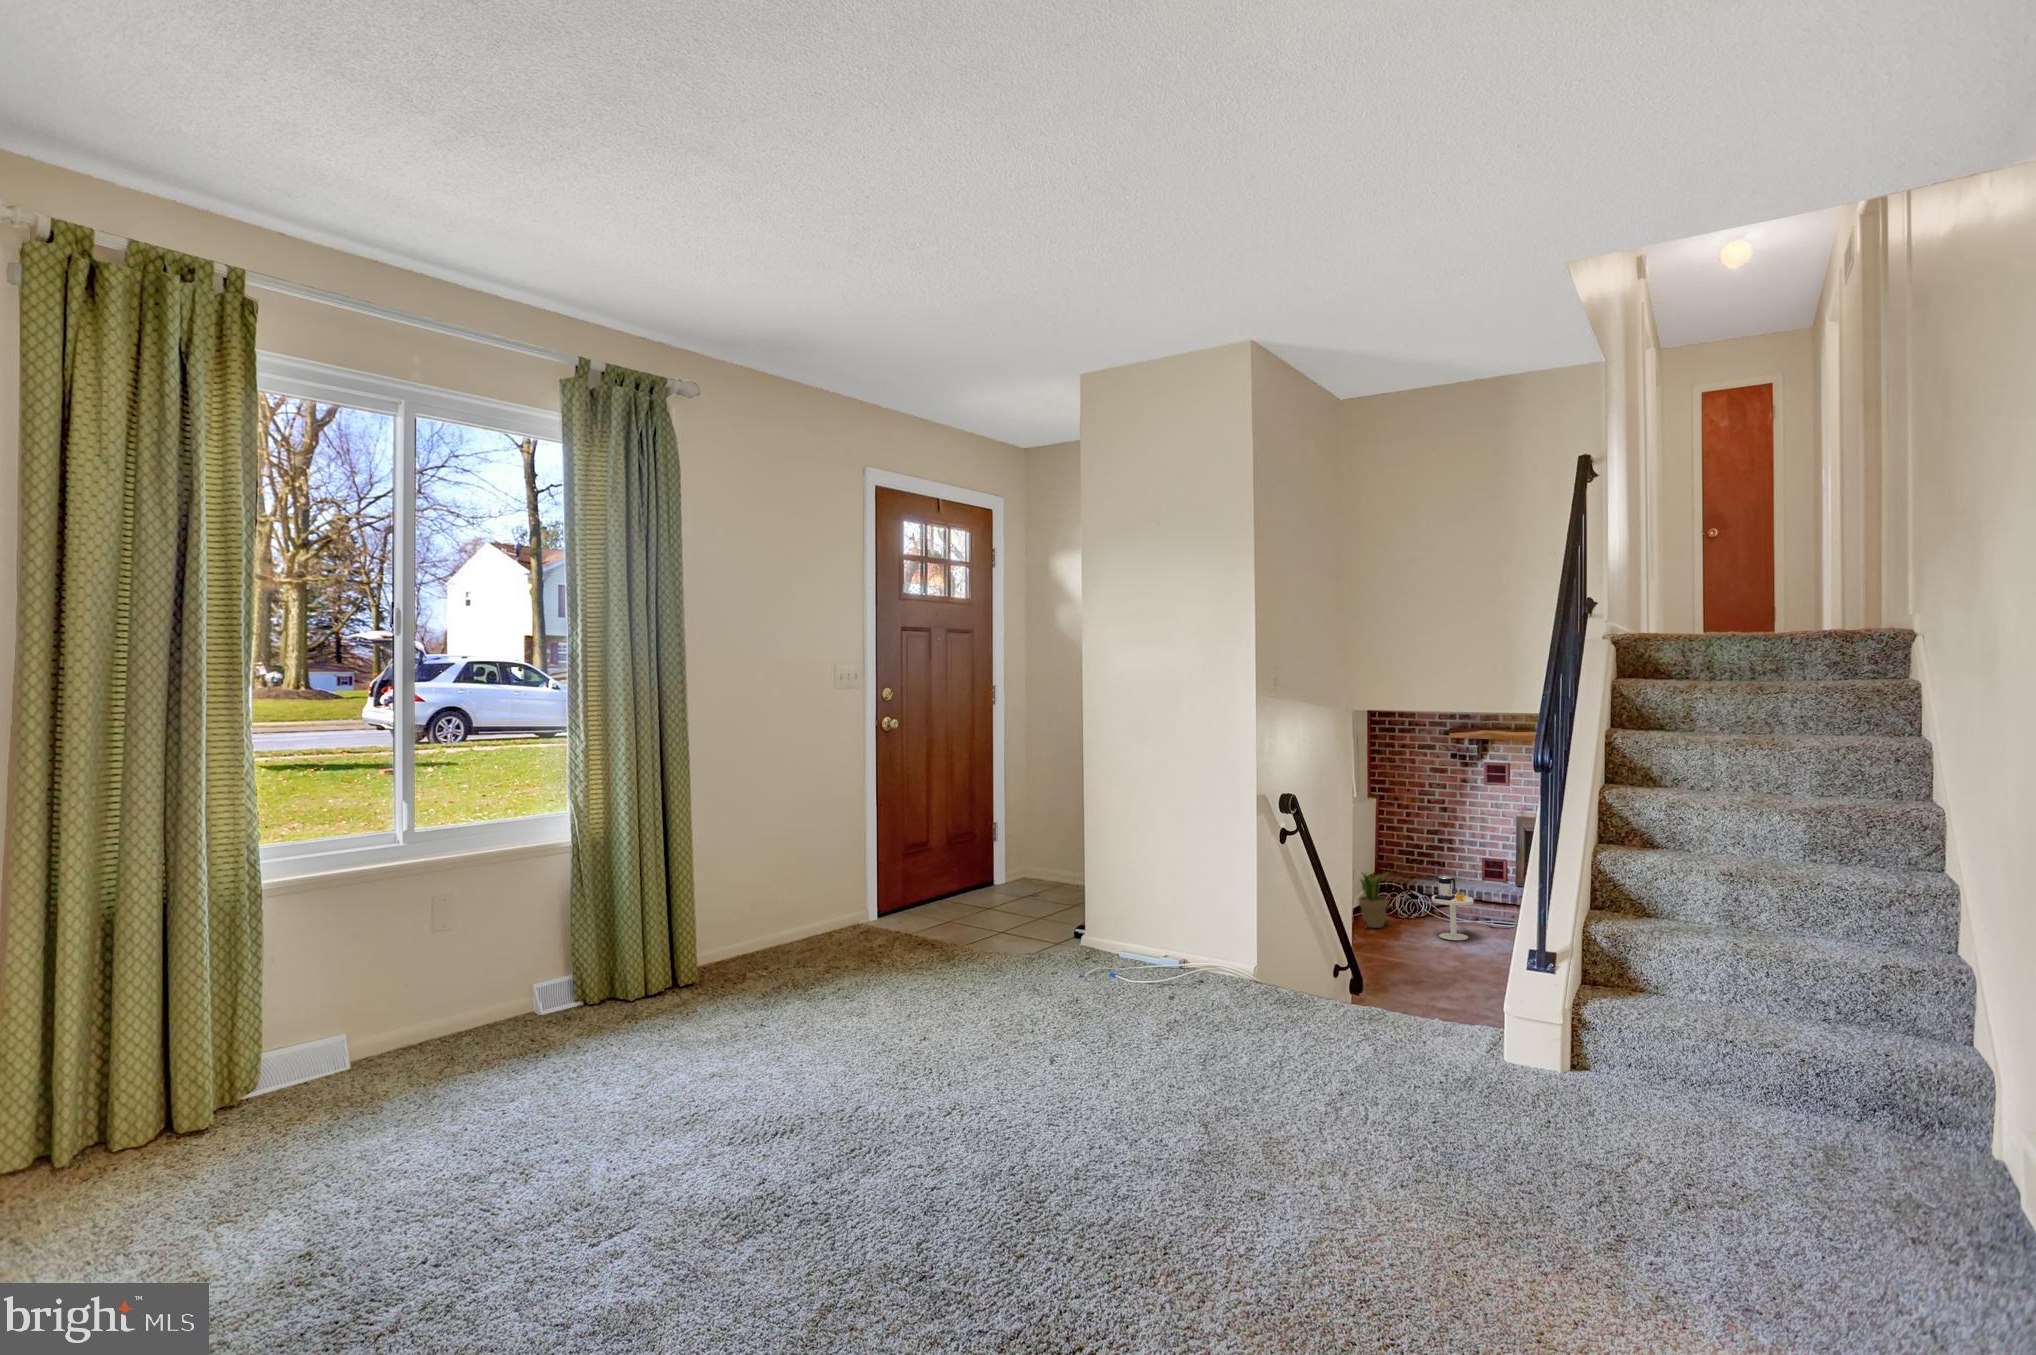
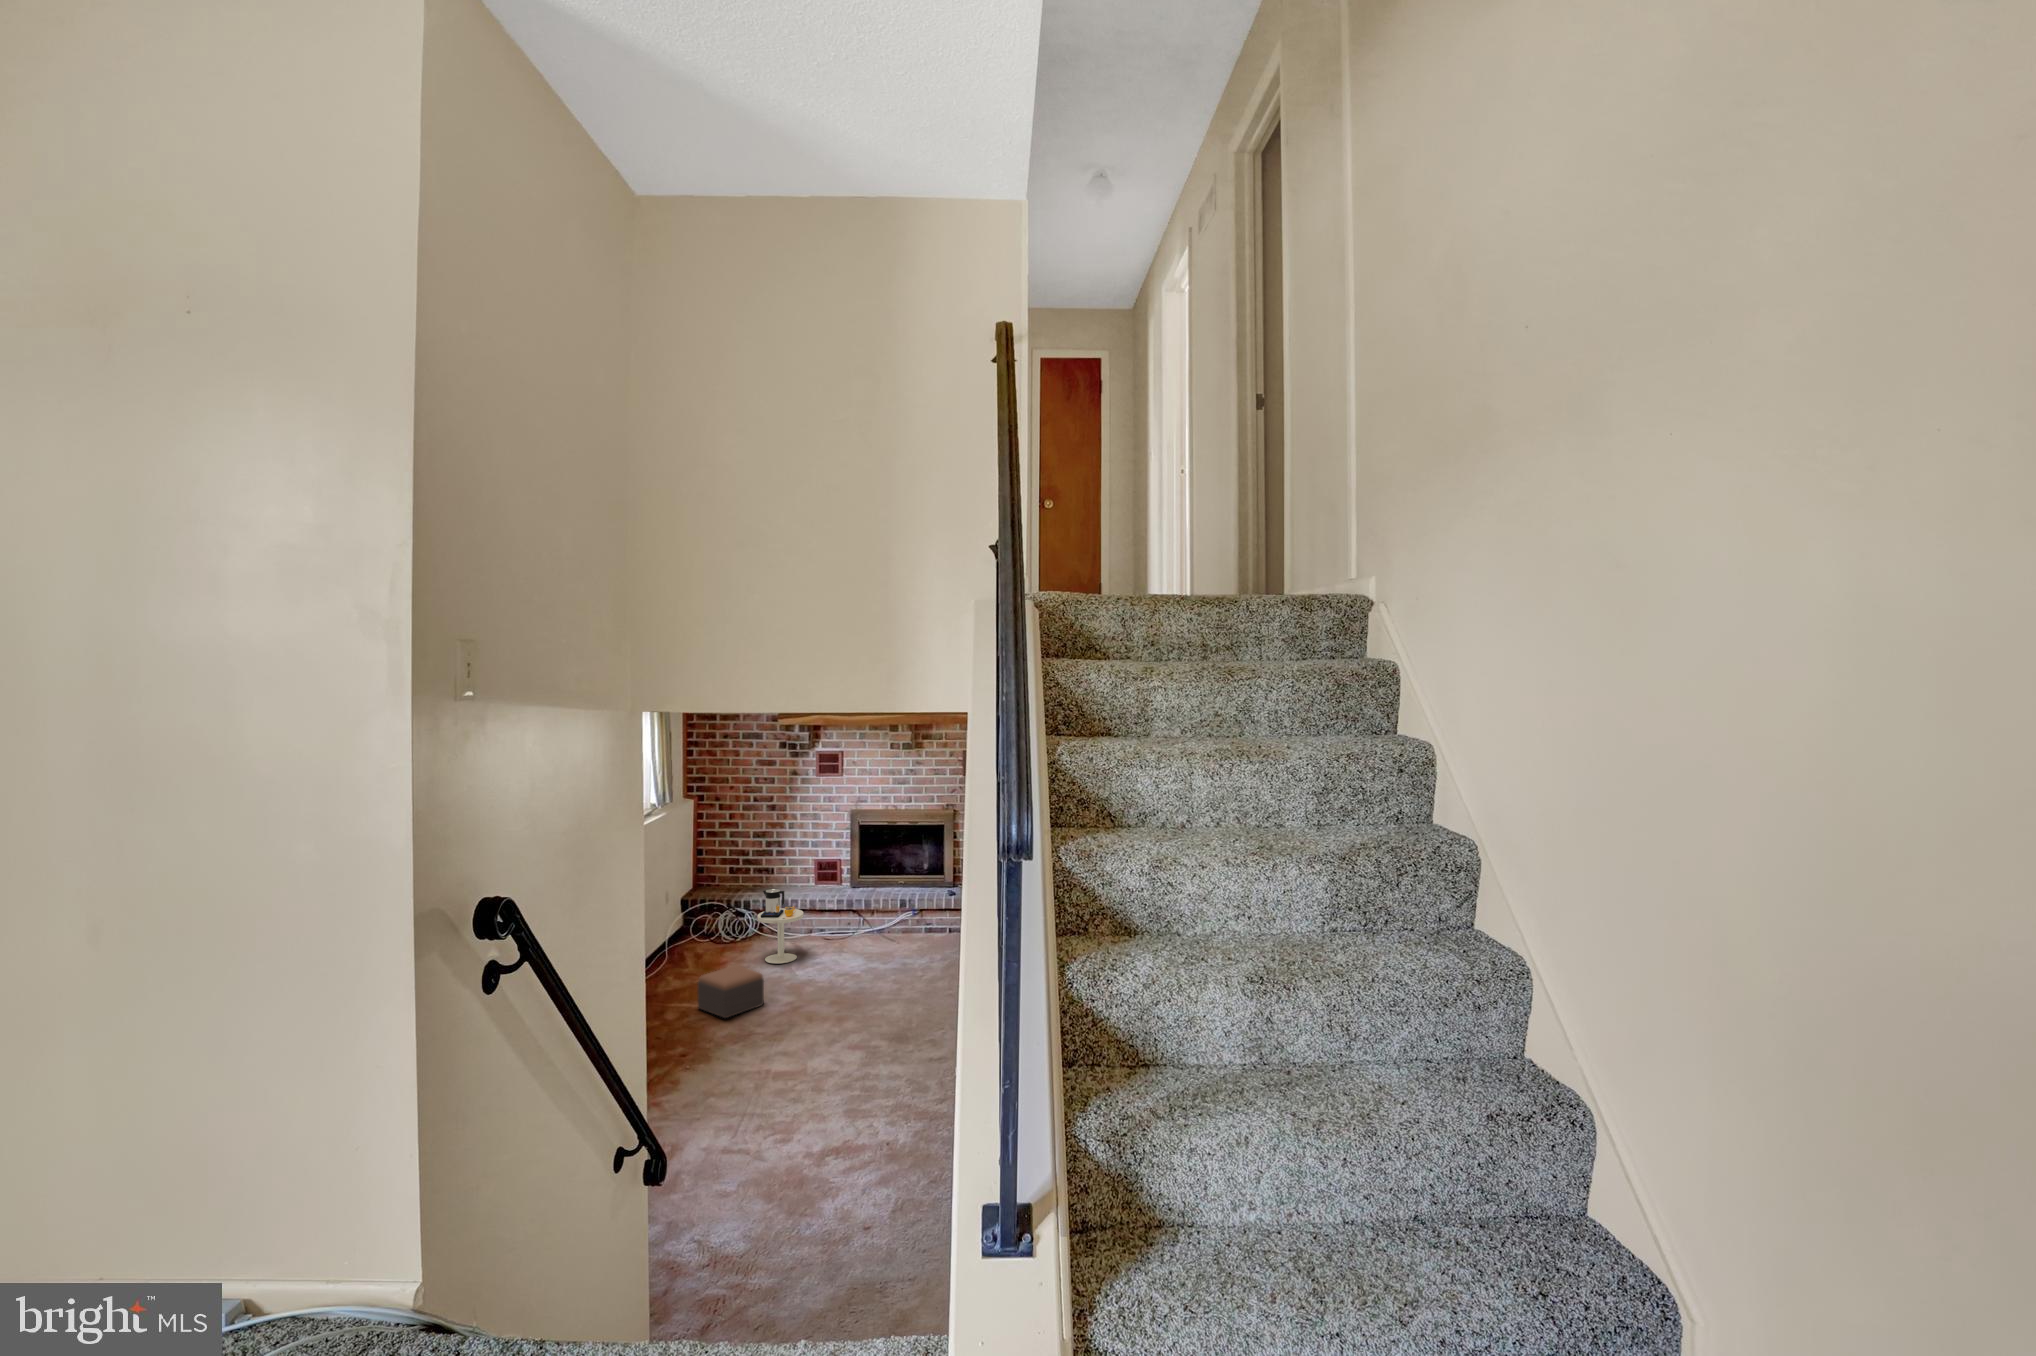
potted plant: present [1359,873,1388,928] -> none [671,890,711,961]
footstool: none [1382,932,1438,971] -> present [698,965,764,1018]

